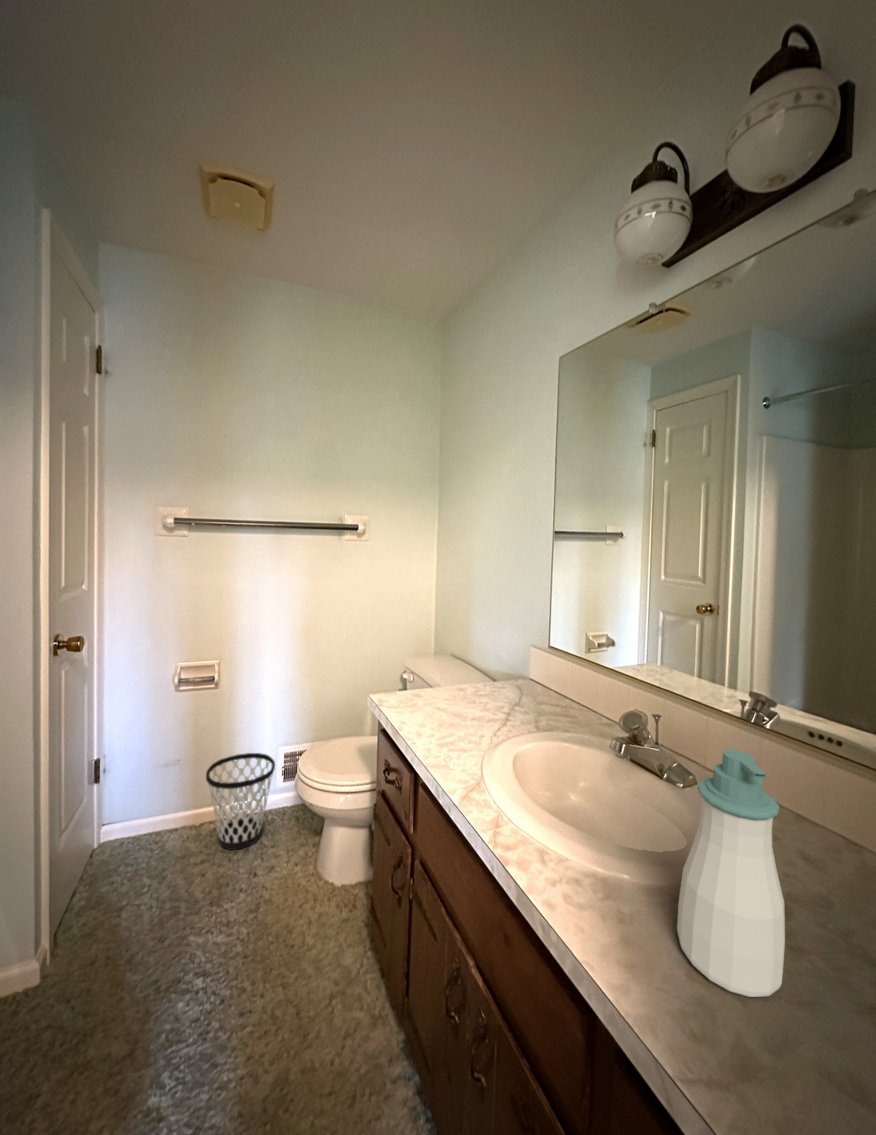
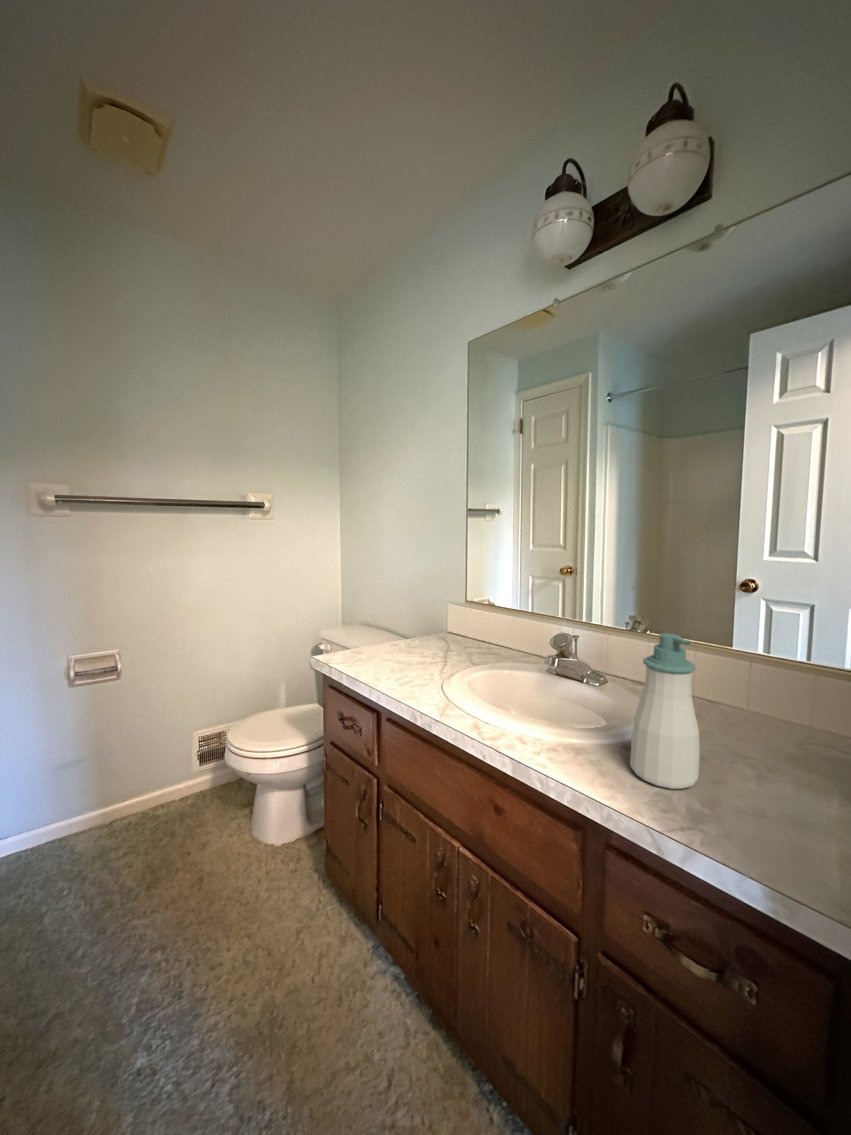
wastebasket: present [206,753,275,850] -> none [117,736,195,836]

